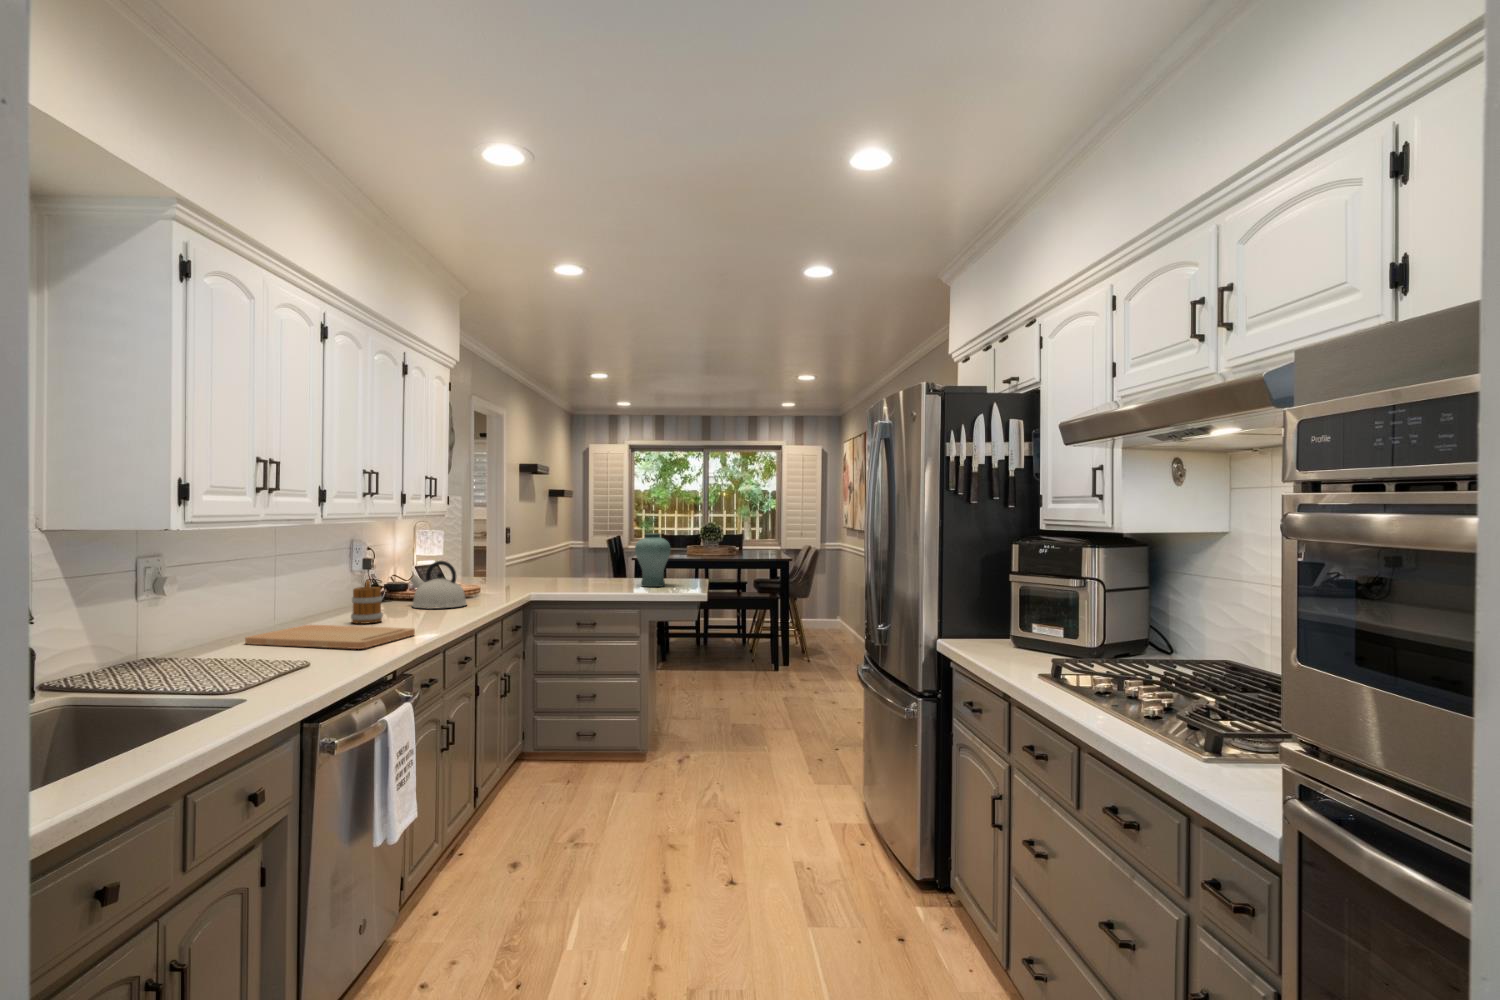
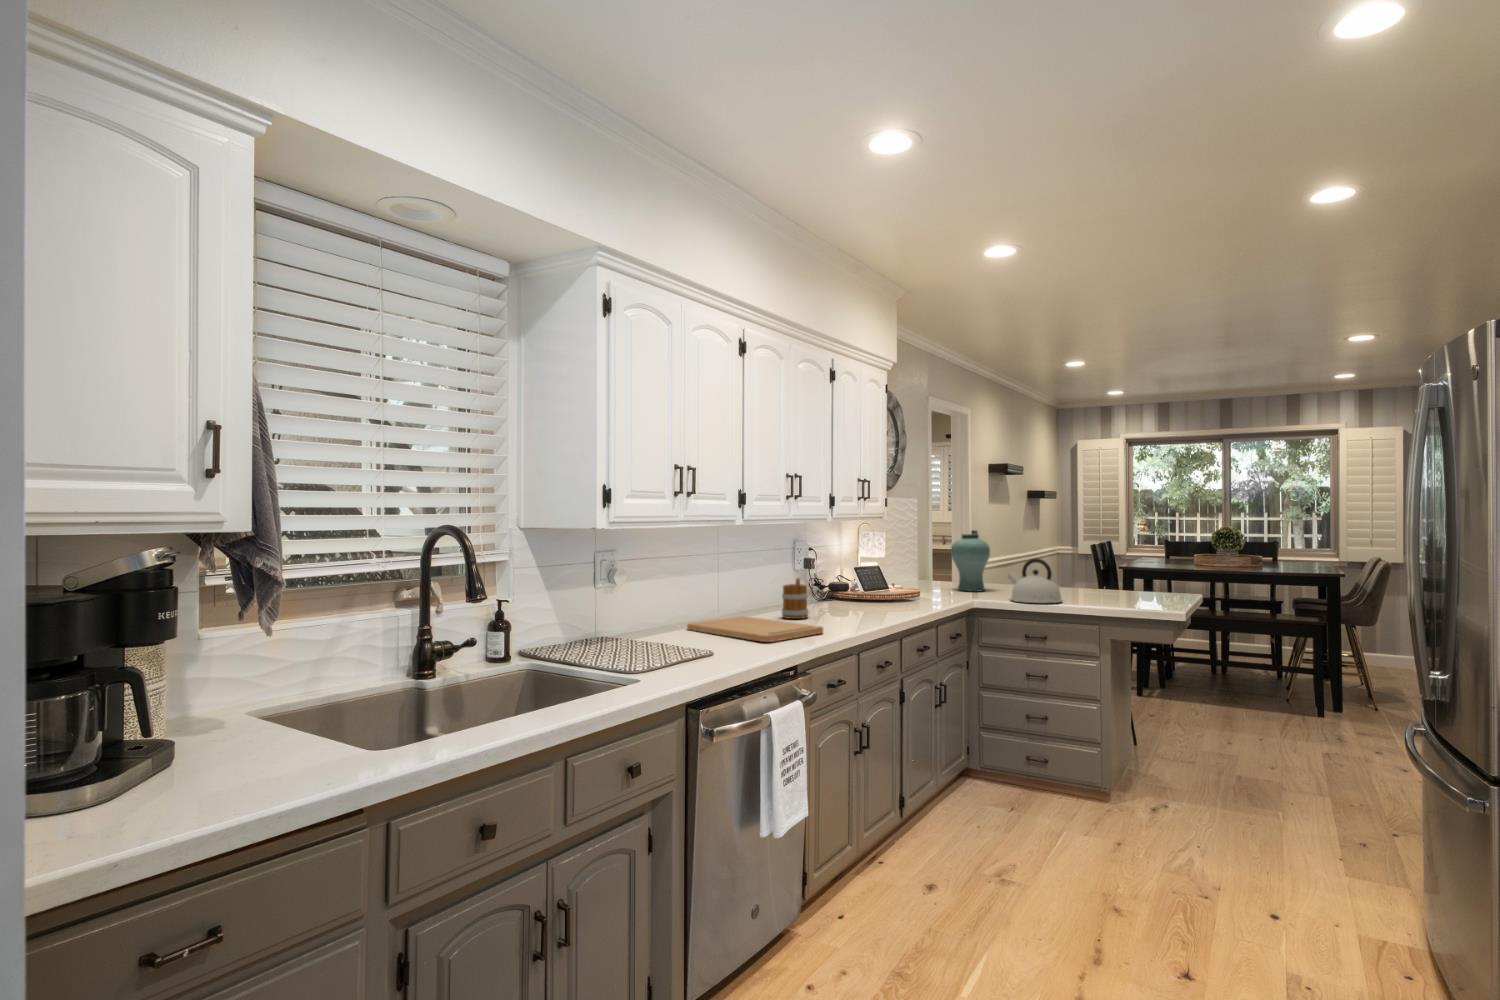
vase: present [635,533,671,587] -> present [951,534,990,592]
kettle: present [410,561,467,609] -> present [1007,559,1062,603]

